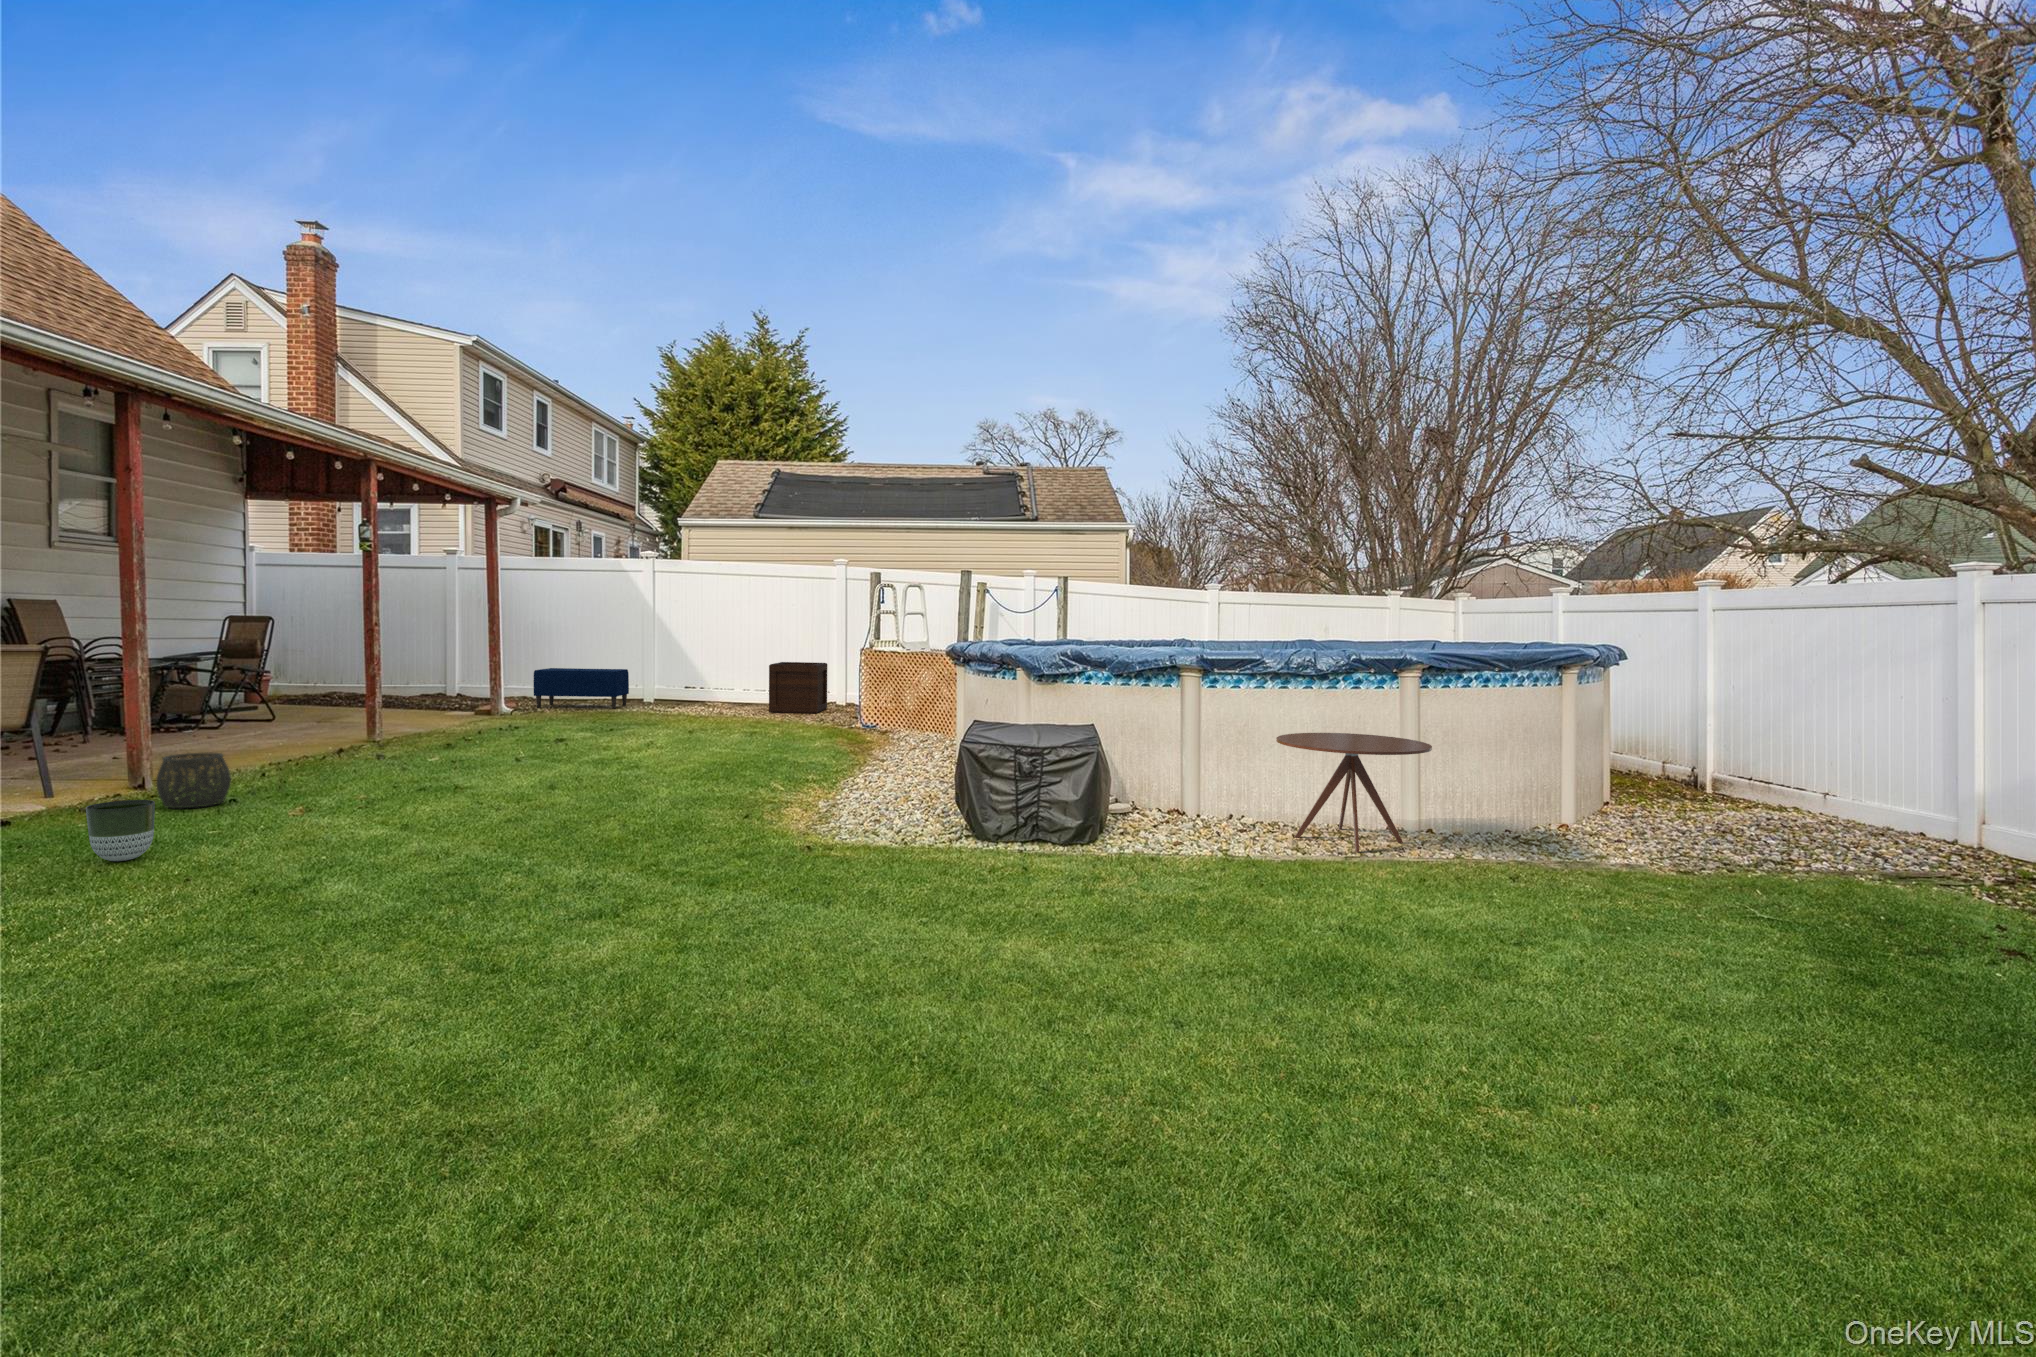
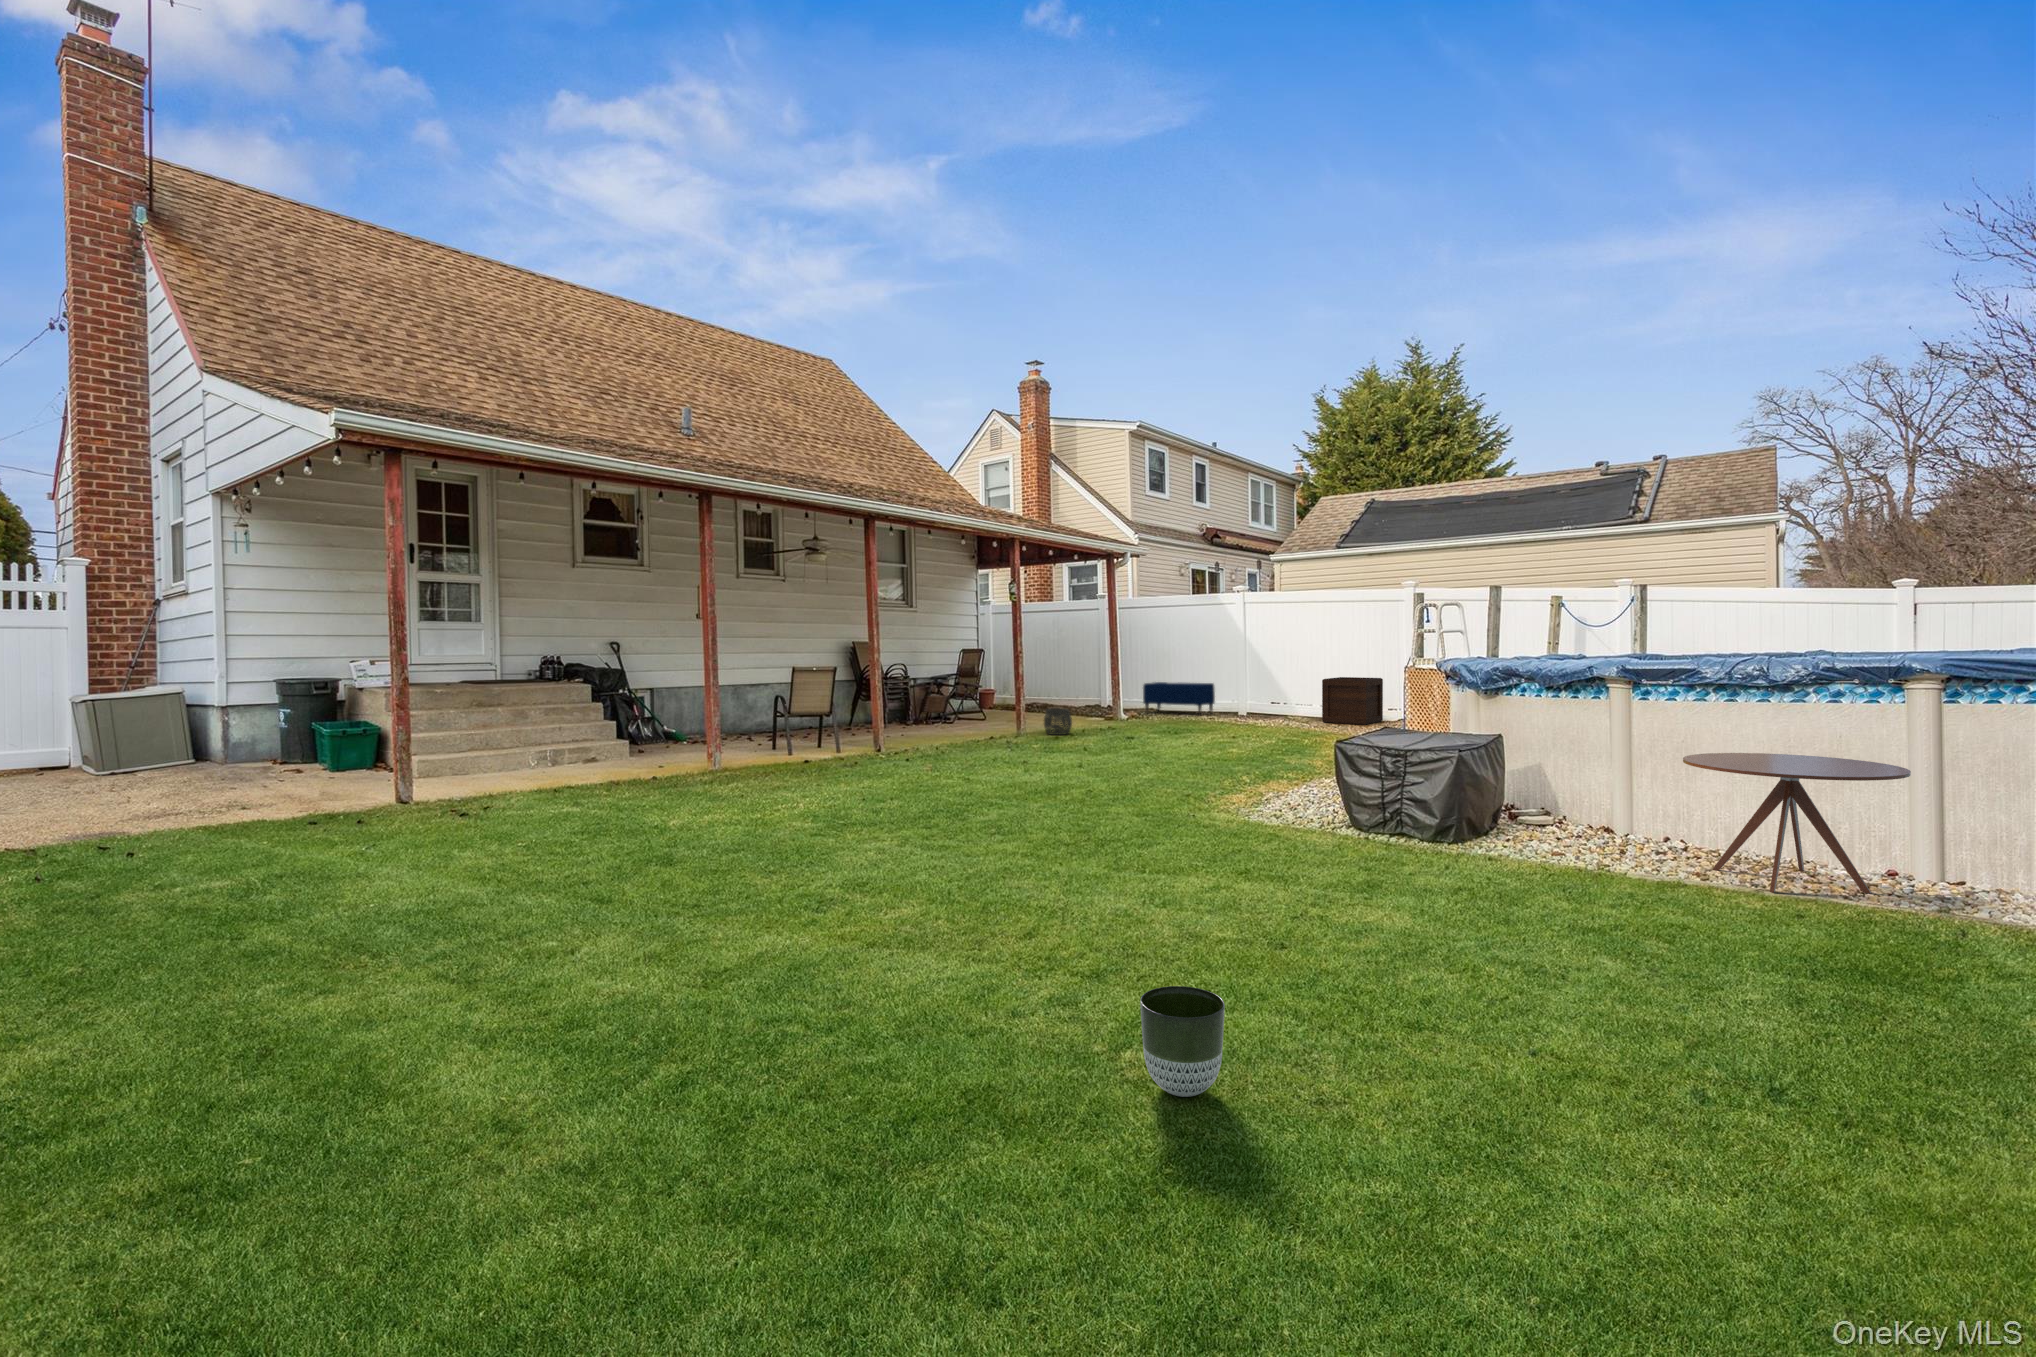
woven basket: present [156,752,231,808] -> present [1044,709,1072,735]
planter: present [86,800,155,861] -> present [1140,986,1225,1097]

